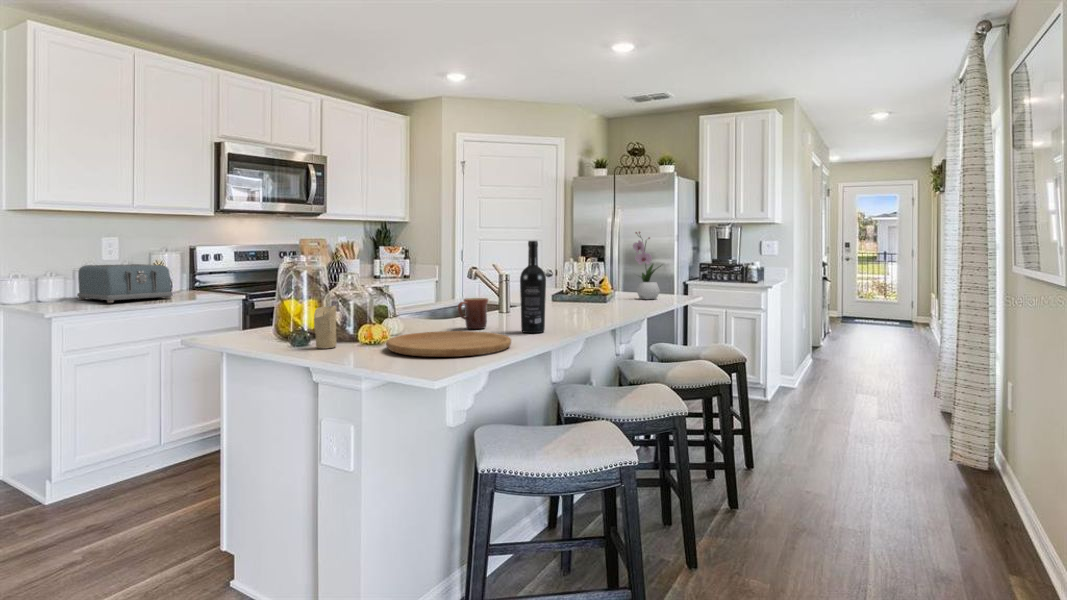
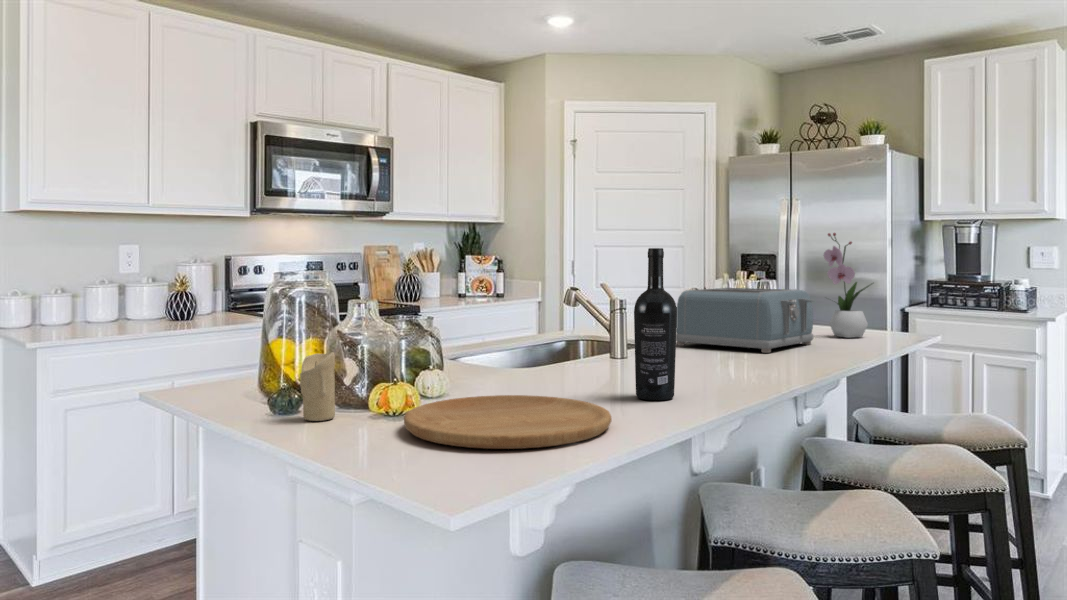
toaster: present [77,264,173,303] -> present [676,288,814,353]
mug: present [458,298,488,329] -> none [536,339,586,389]

